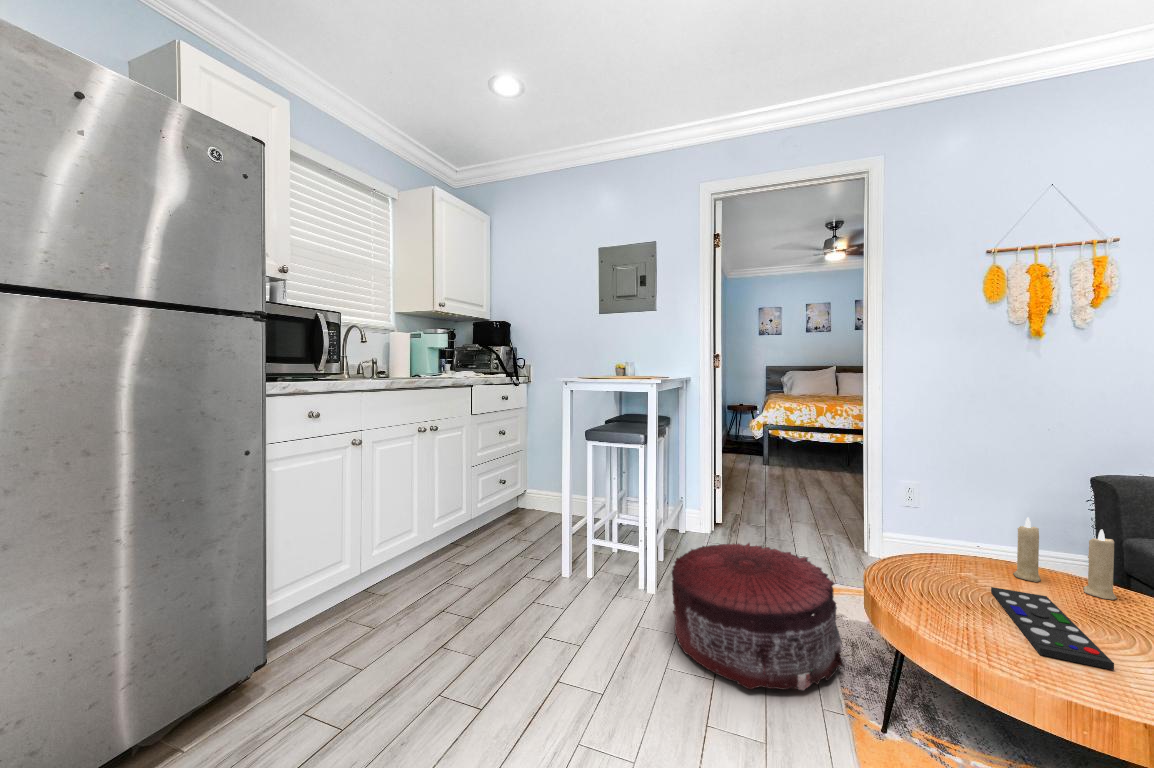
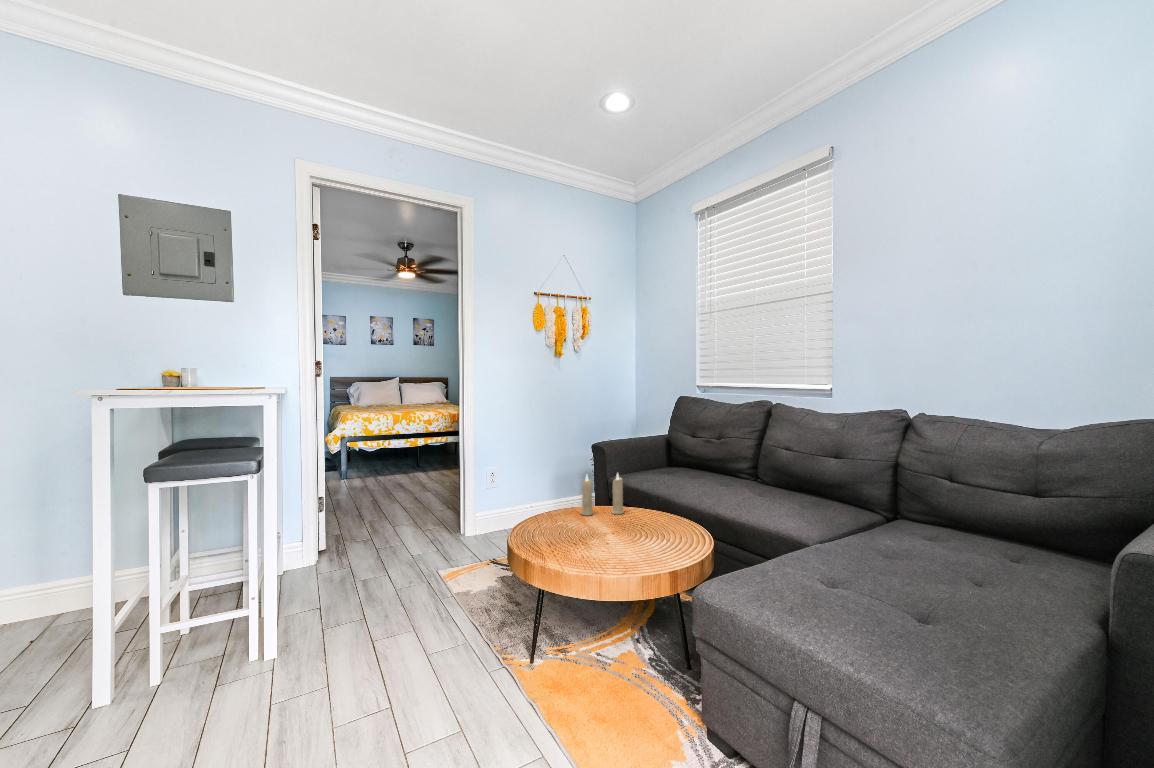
pouf: present [672,543,844,690] -> none [314,549,491,699]
remote control: present [991,587,1114,670] -> none [578,521,644,554]

